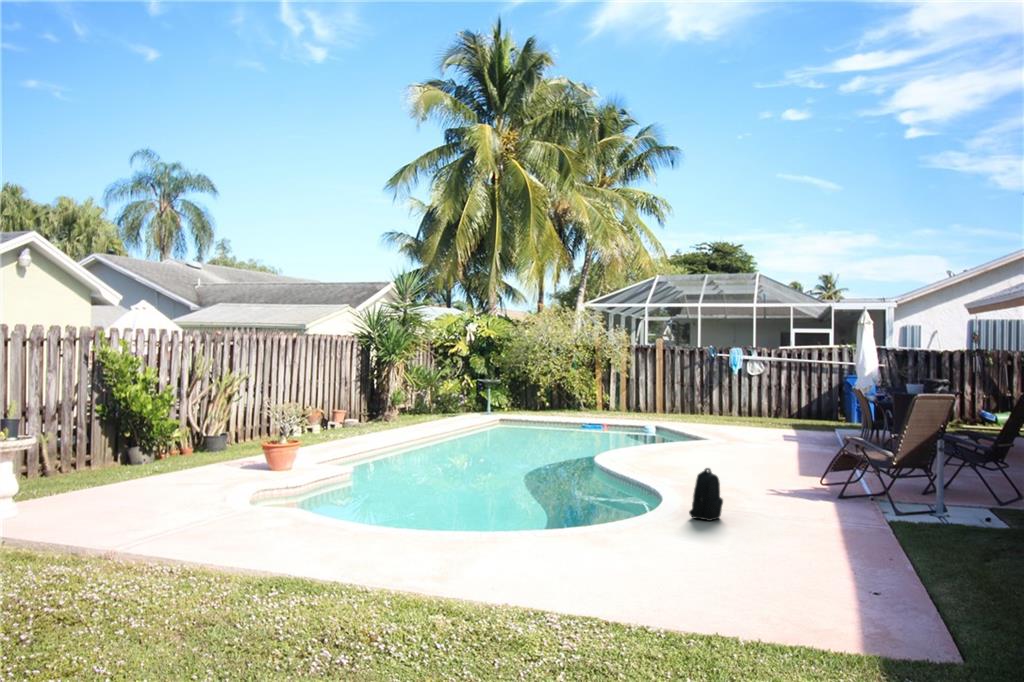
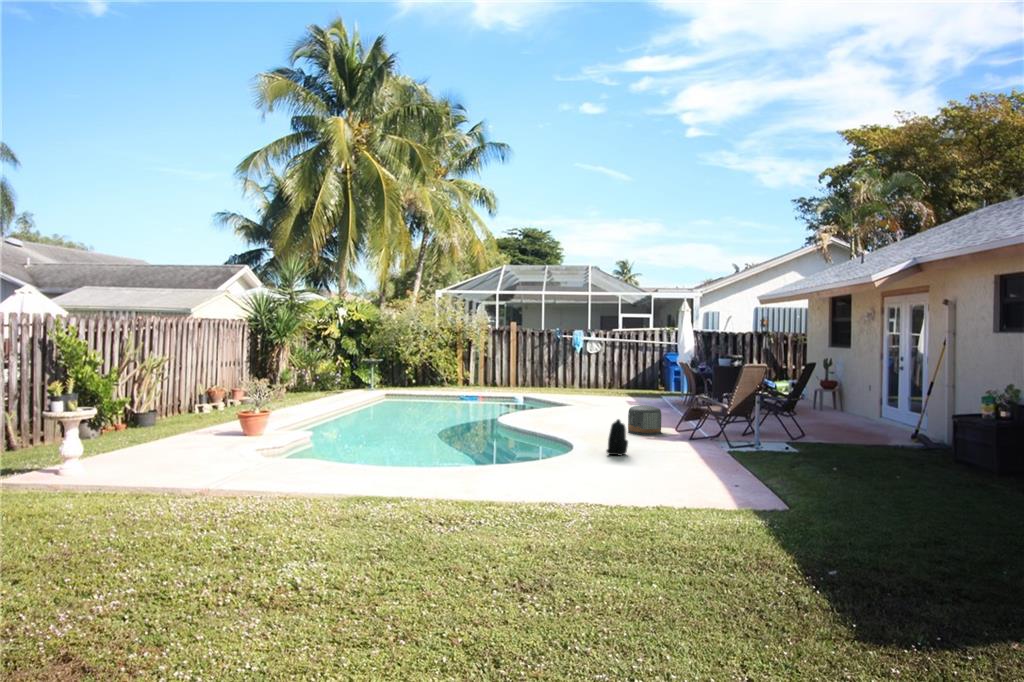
pouf: none [752,446,800,488] -> present [628,405,661,435]

